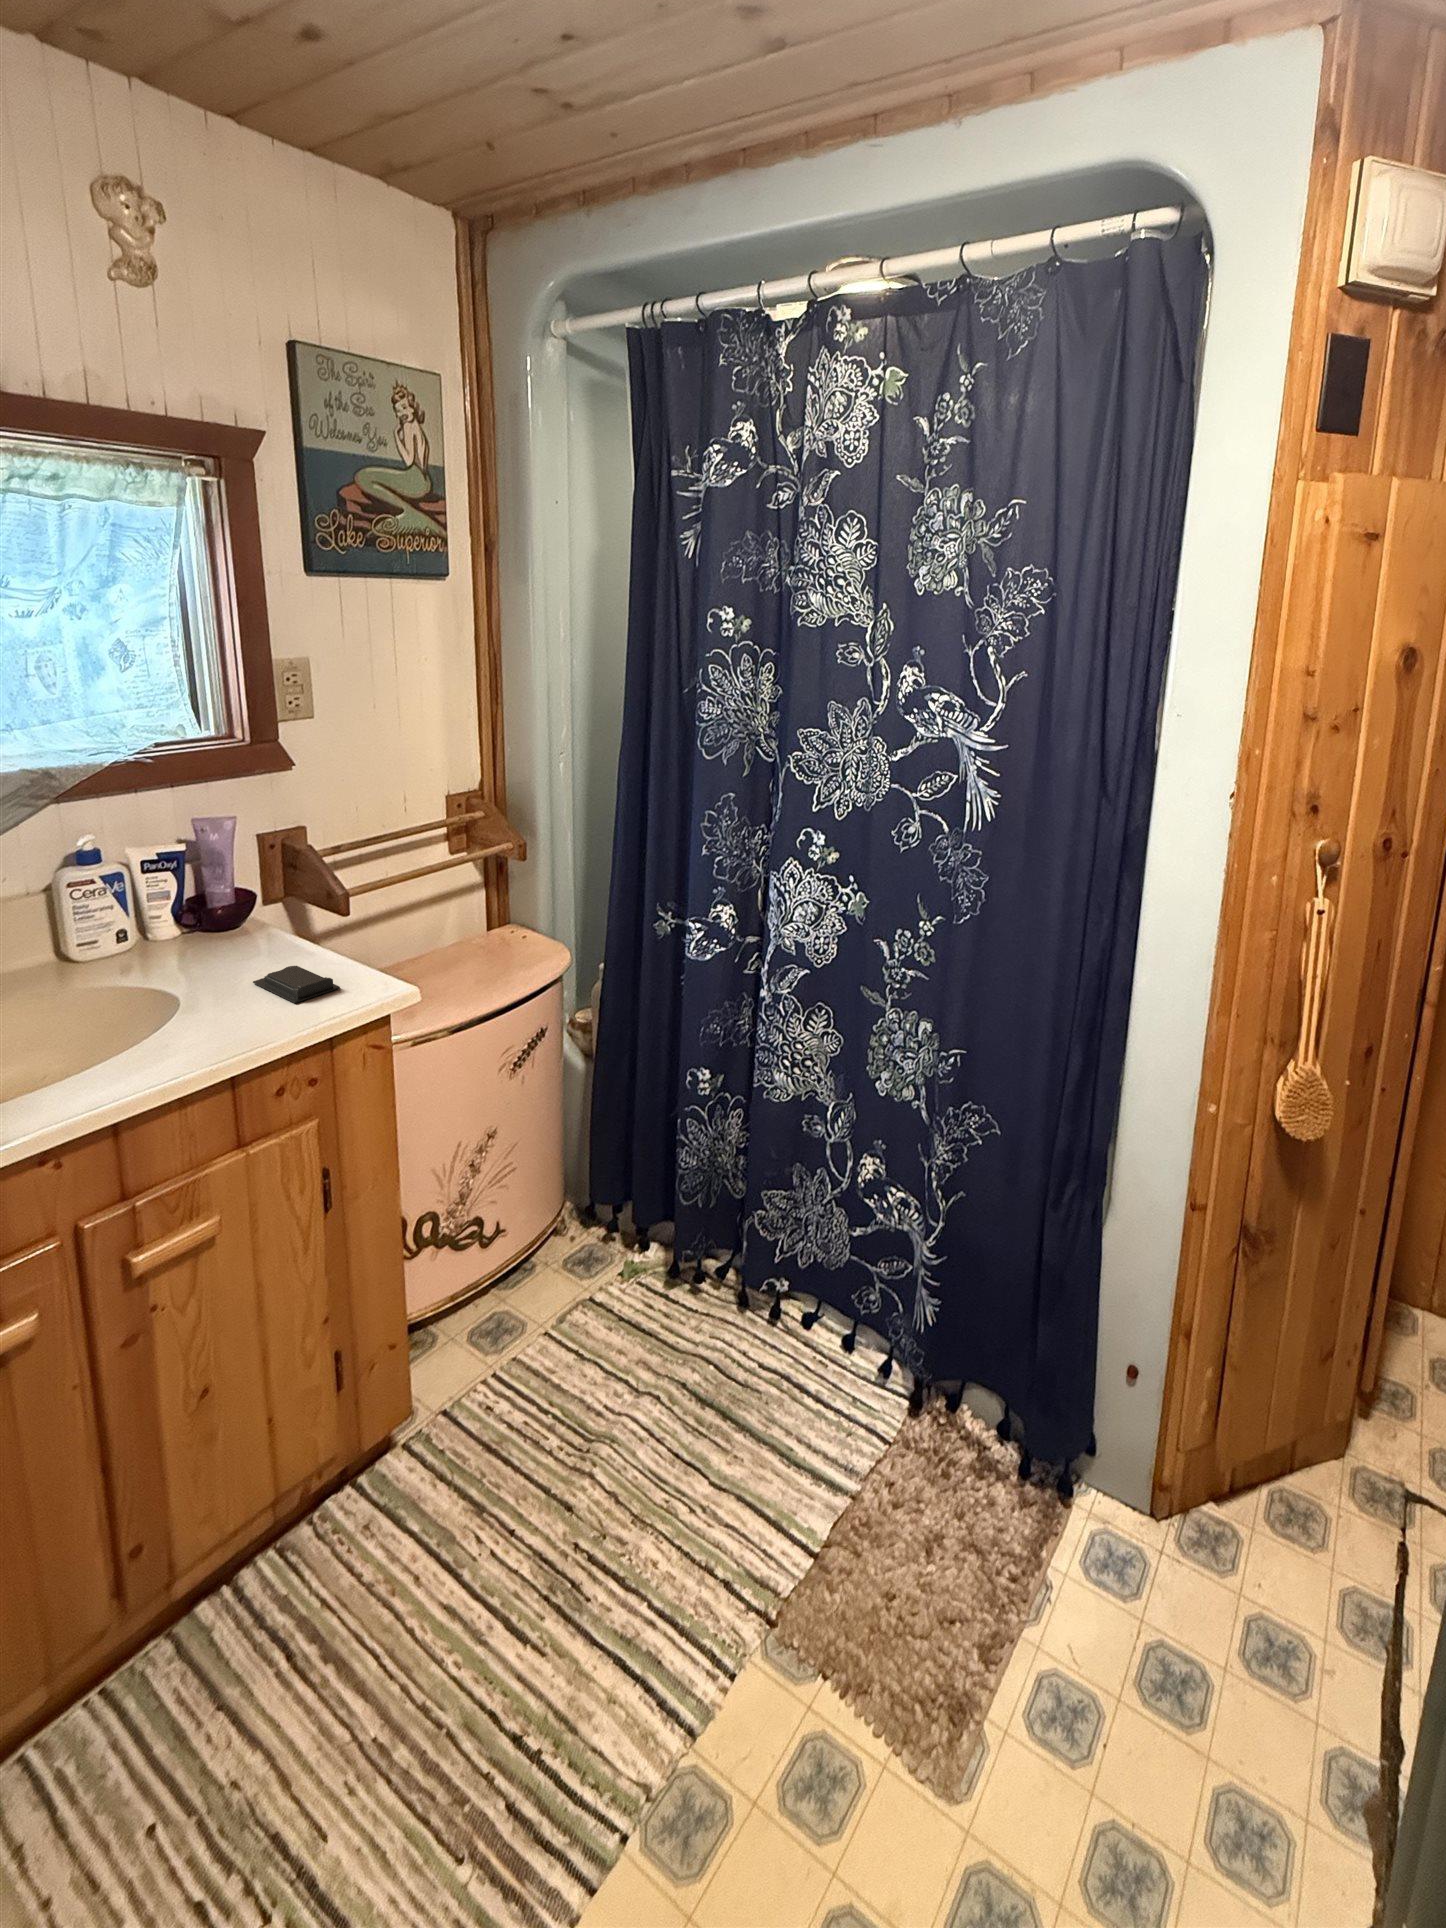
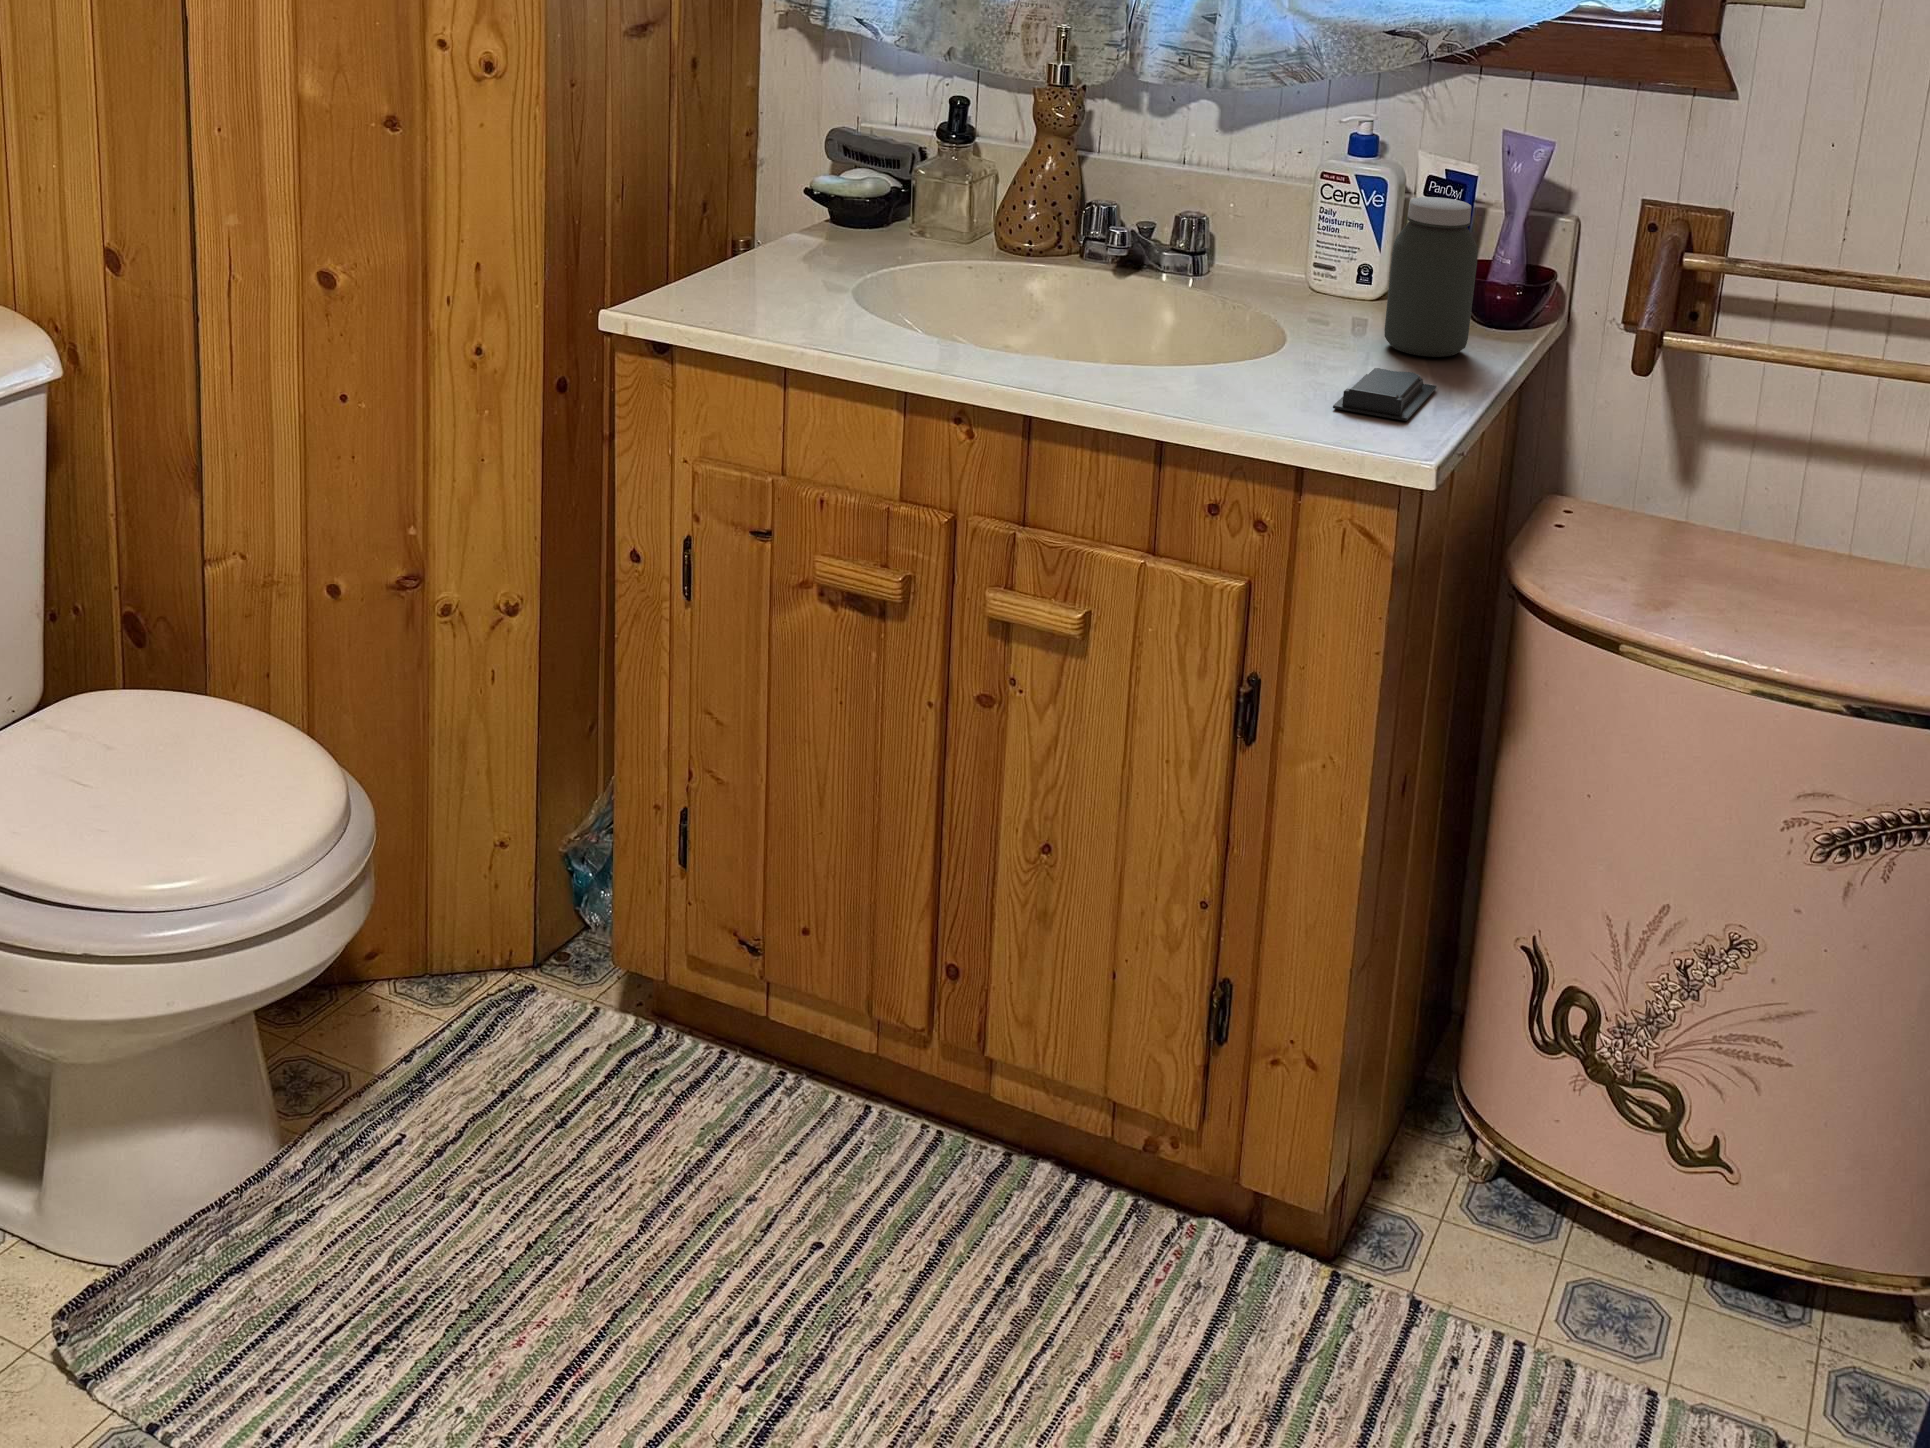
jar: none [191,865,255,965] -> present [1384,197,1478,357]

